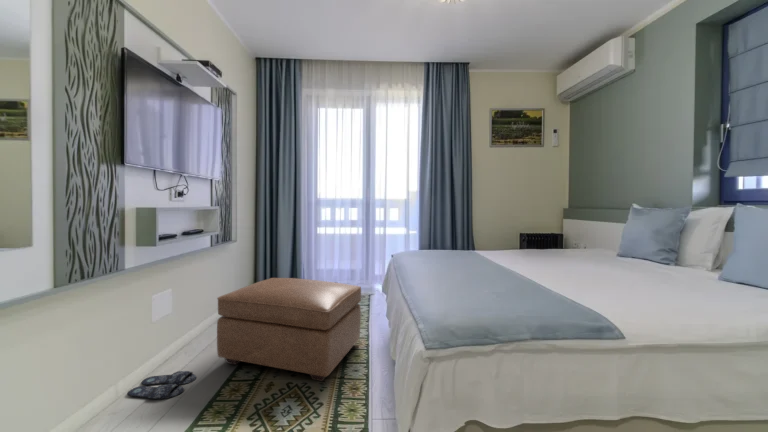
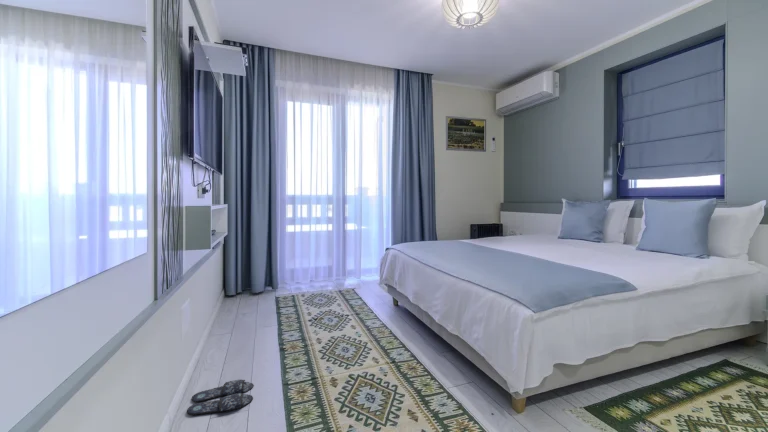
ottoman: present [217,278,361,381] -> none [264,274,393,366]

